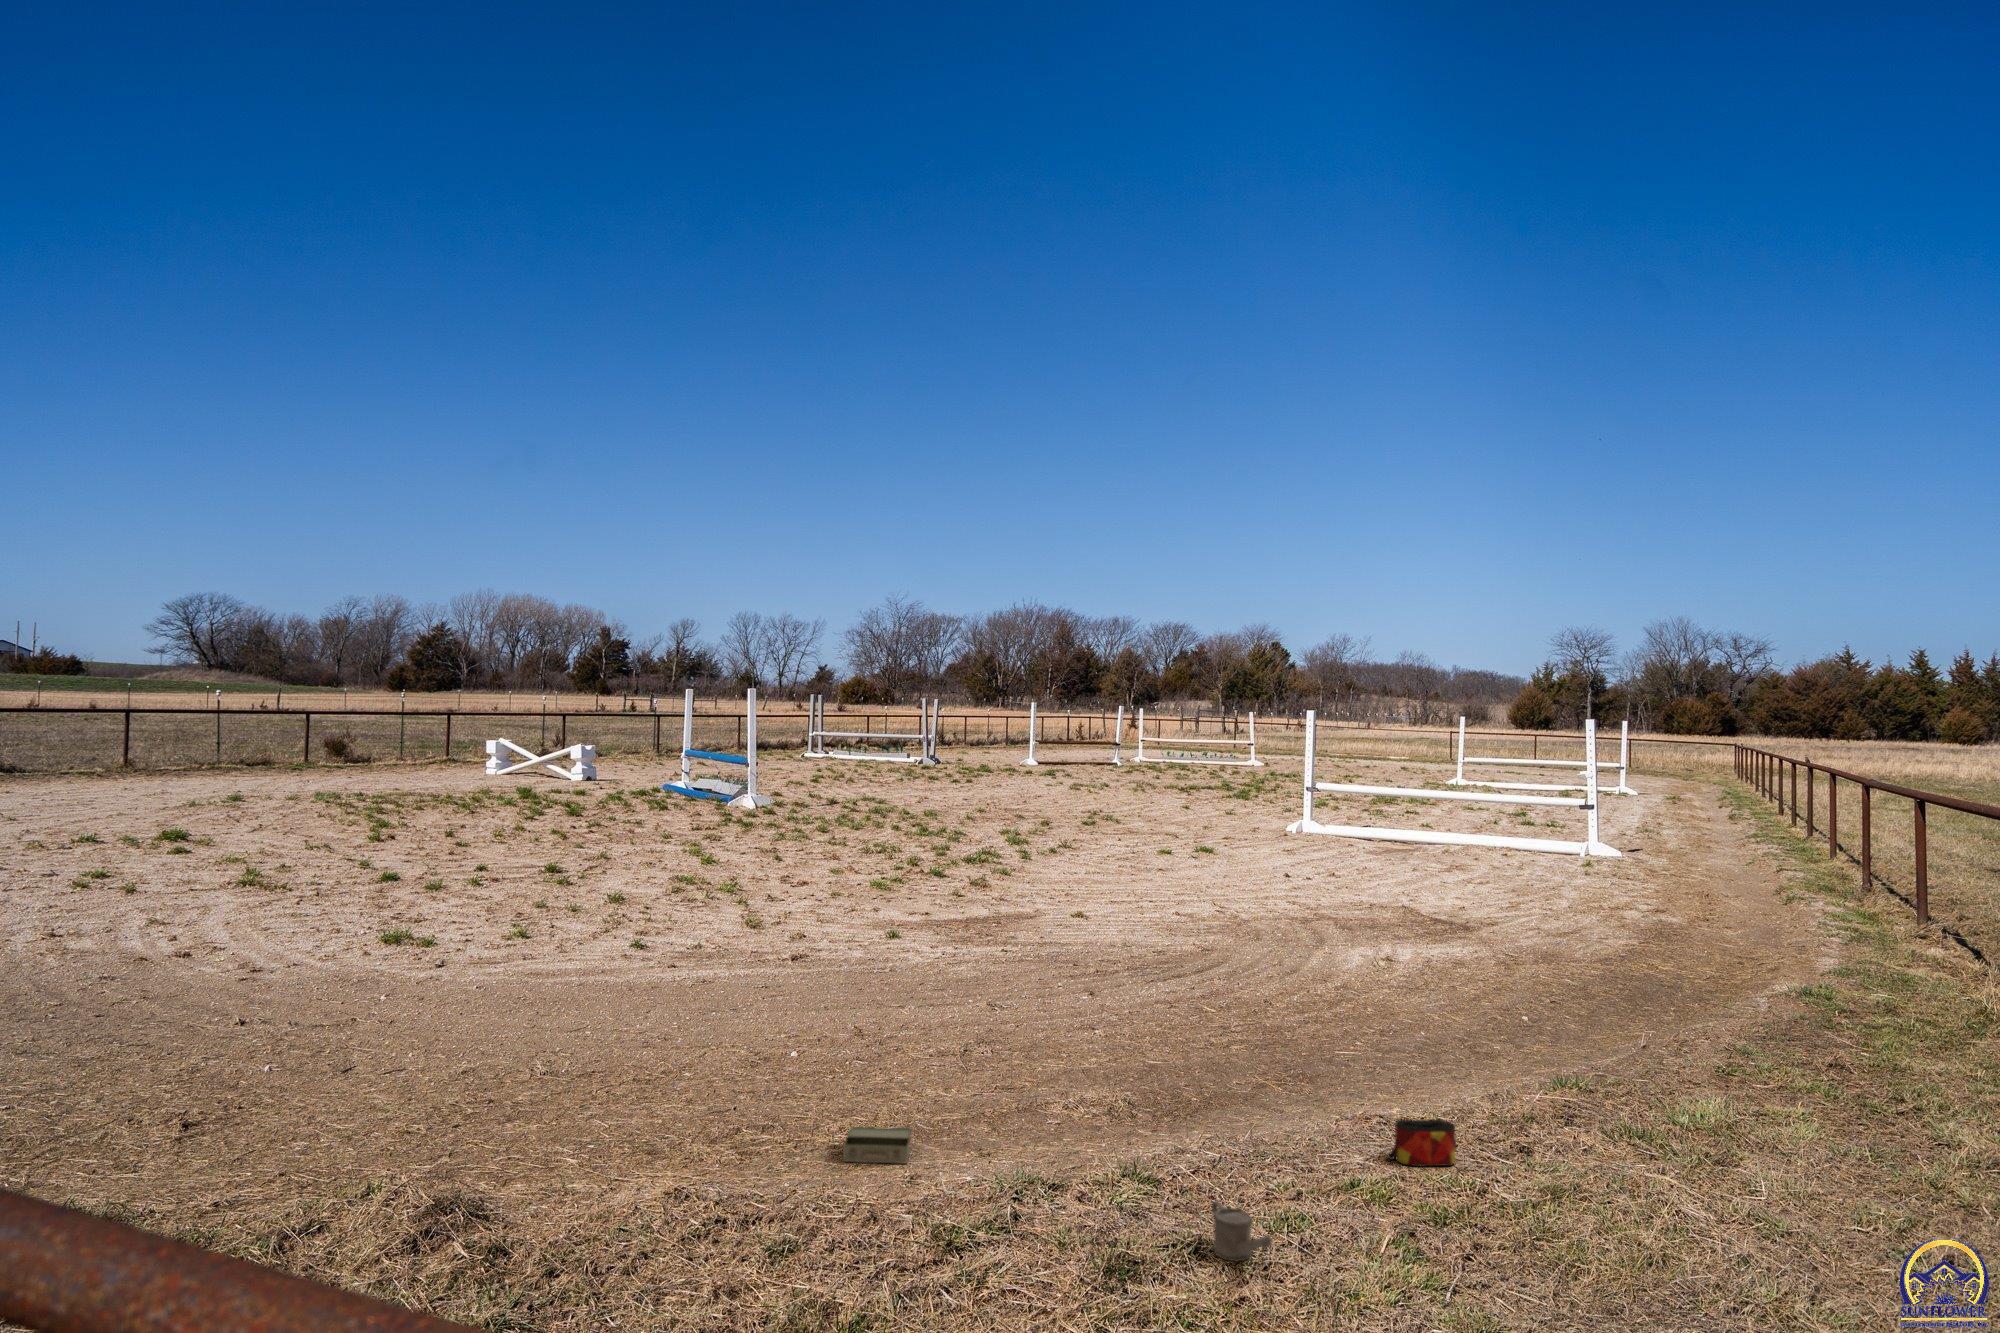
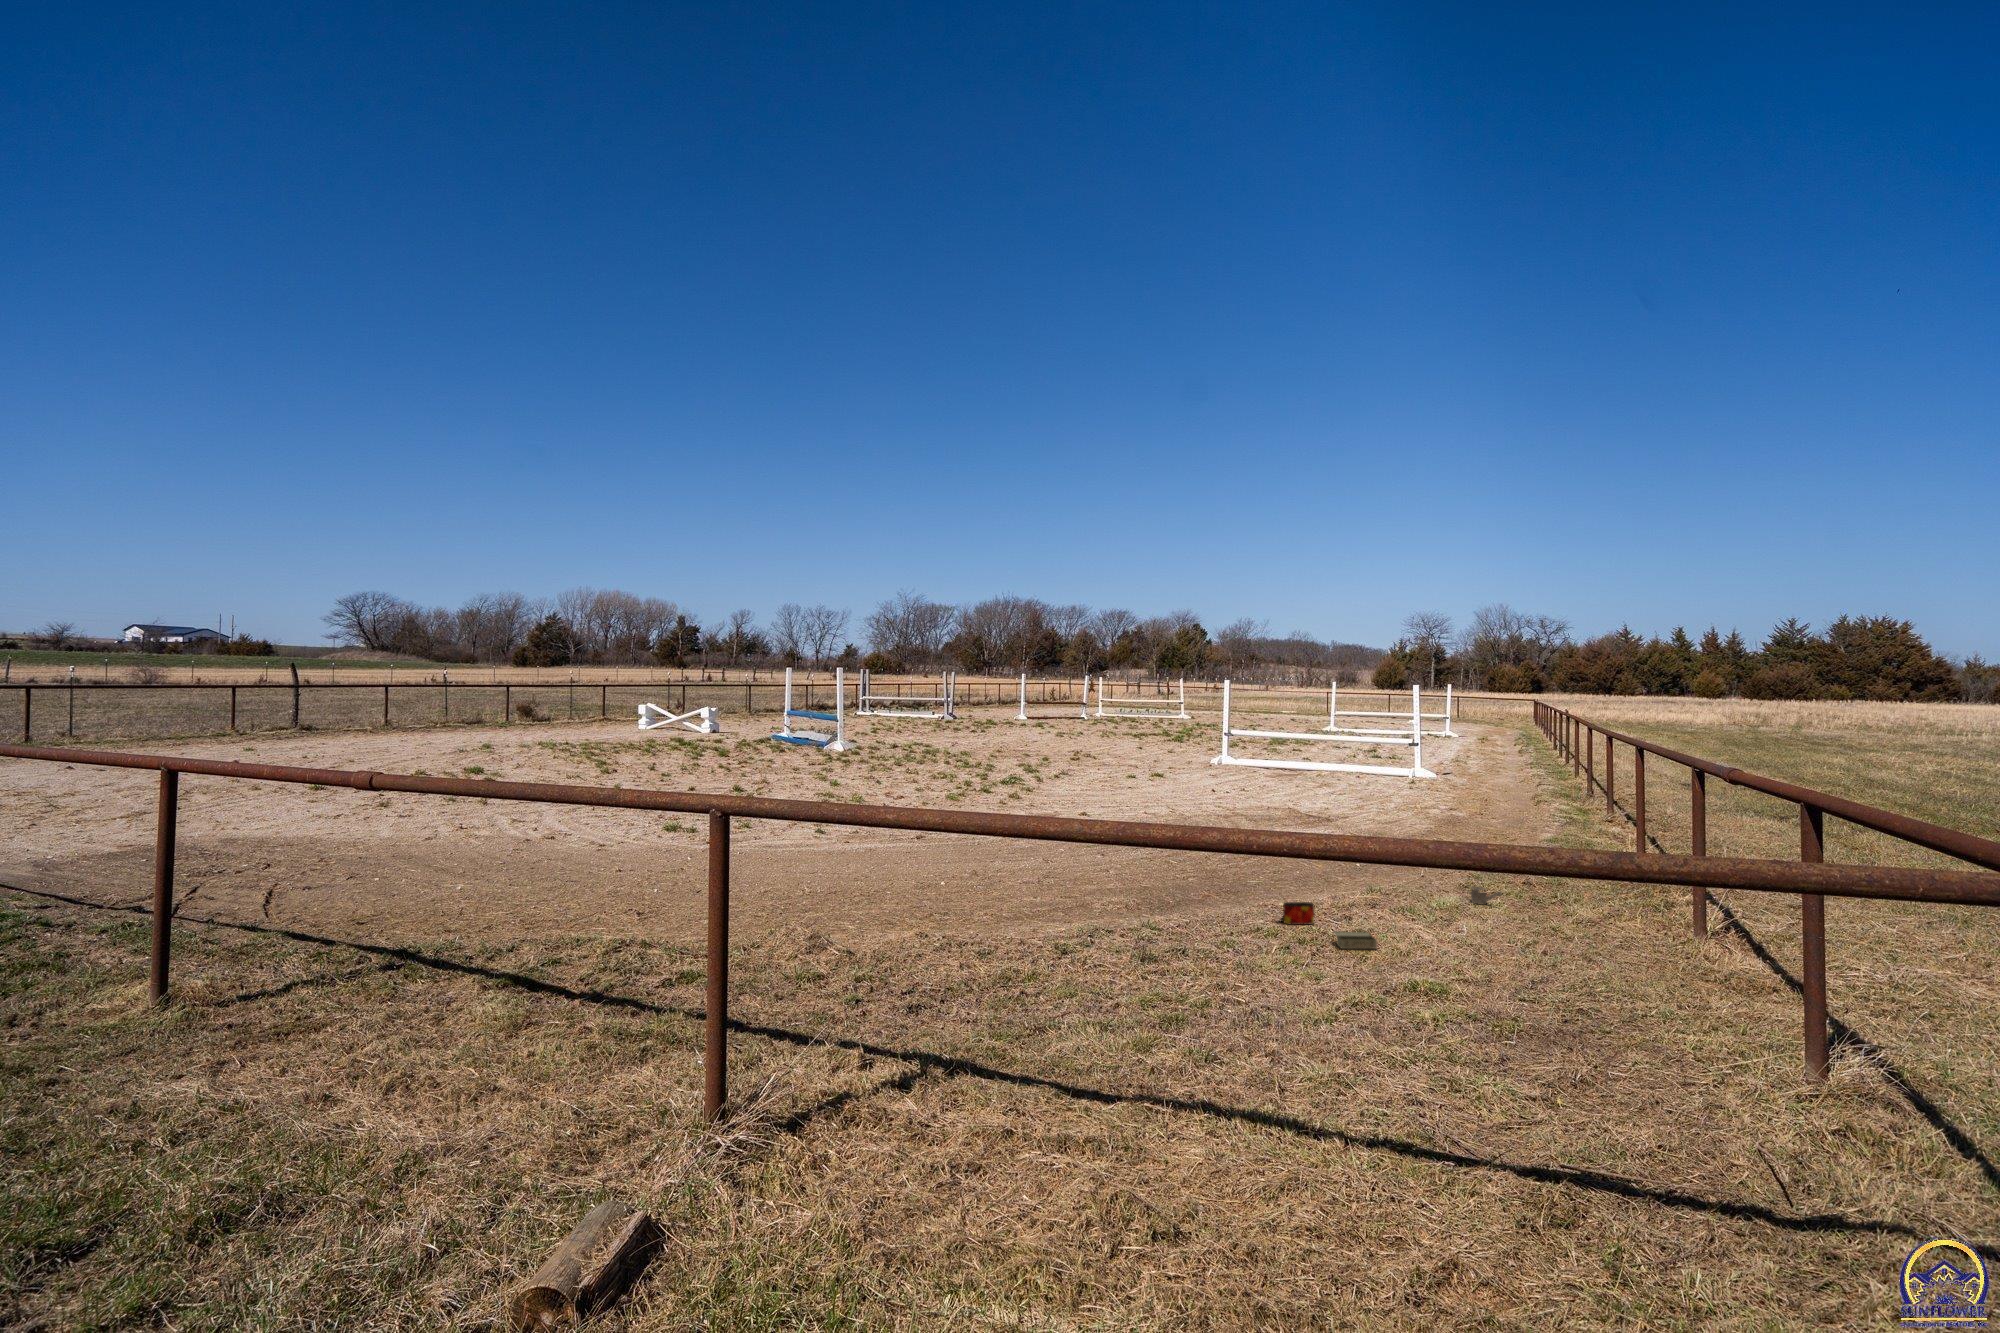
toolbox: present [843,1127,912,1164] -> present [1334,931,1378,949]
watering can: present [1212,1201,1272,1261] -> present [1468,887,1502,905]

